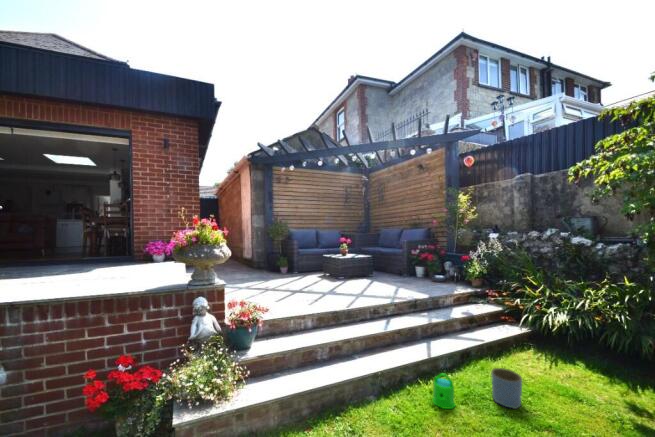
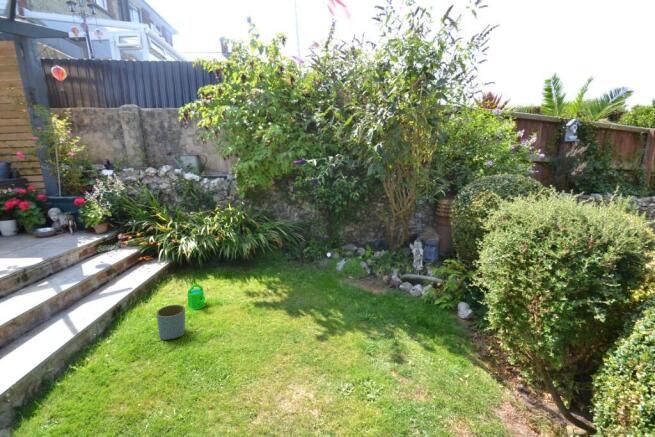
watering can: present [433,373,456,409] -> present [187,284,205,310]

